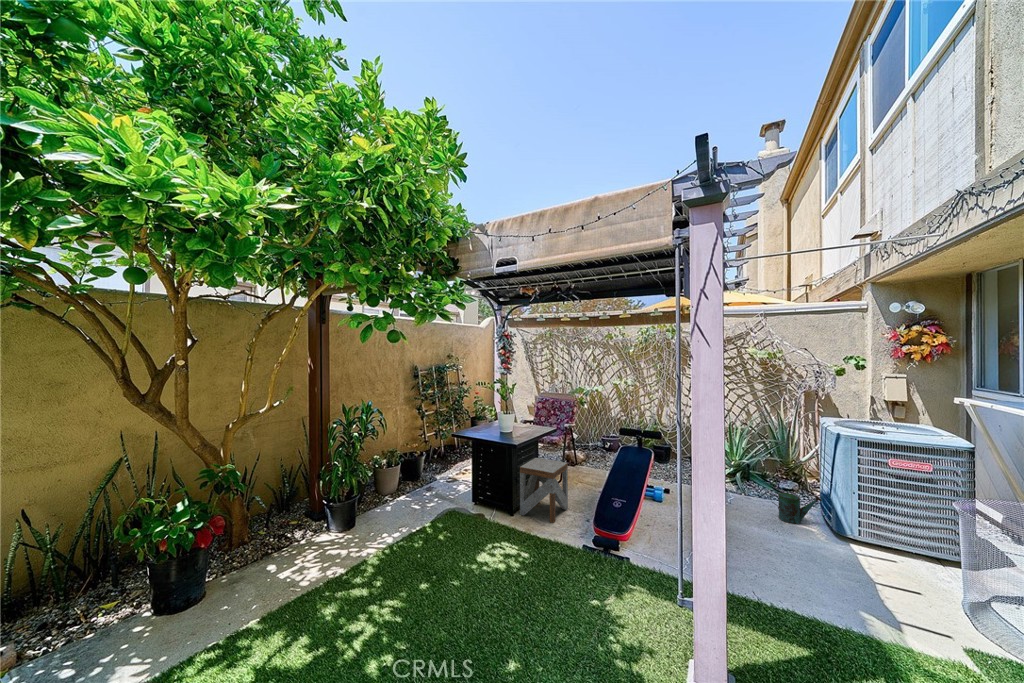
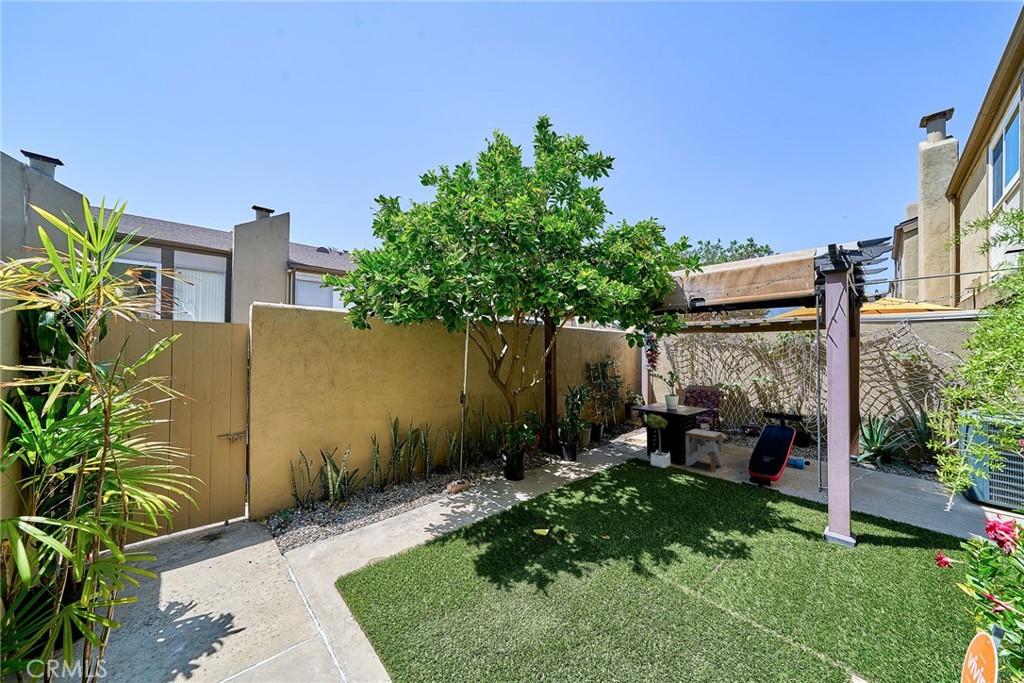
potted tree: none [467,444,499,524] -> present [647,414,670,468]
watering can: present [770,493,822,524] -> none [909,468,961,492]

